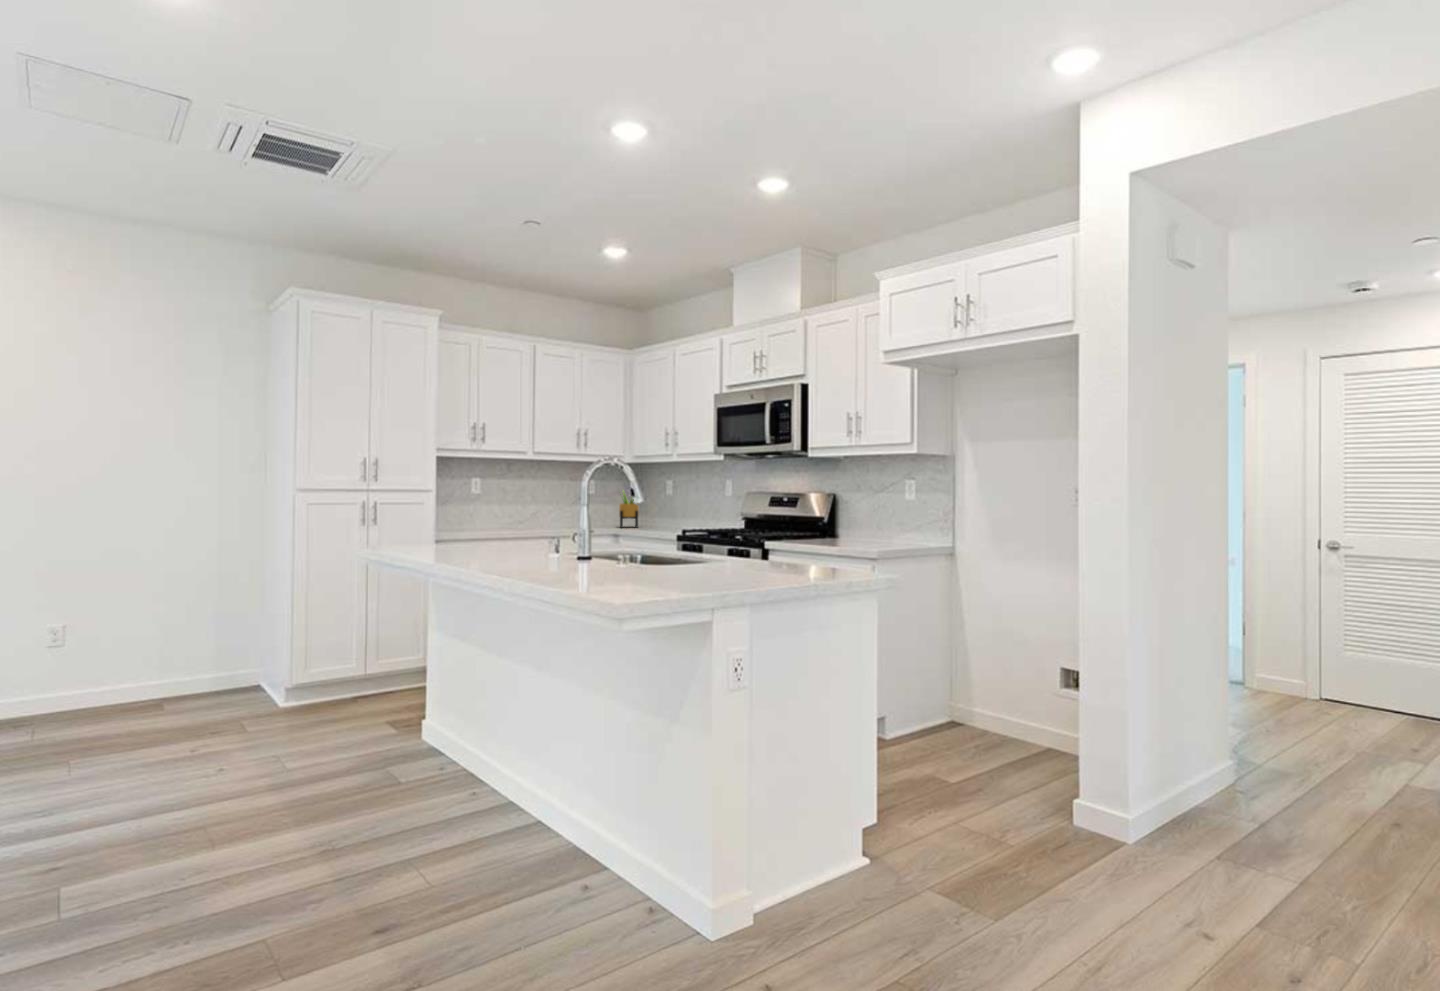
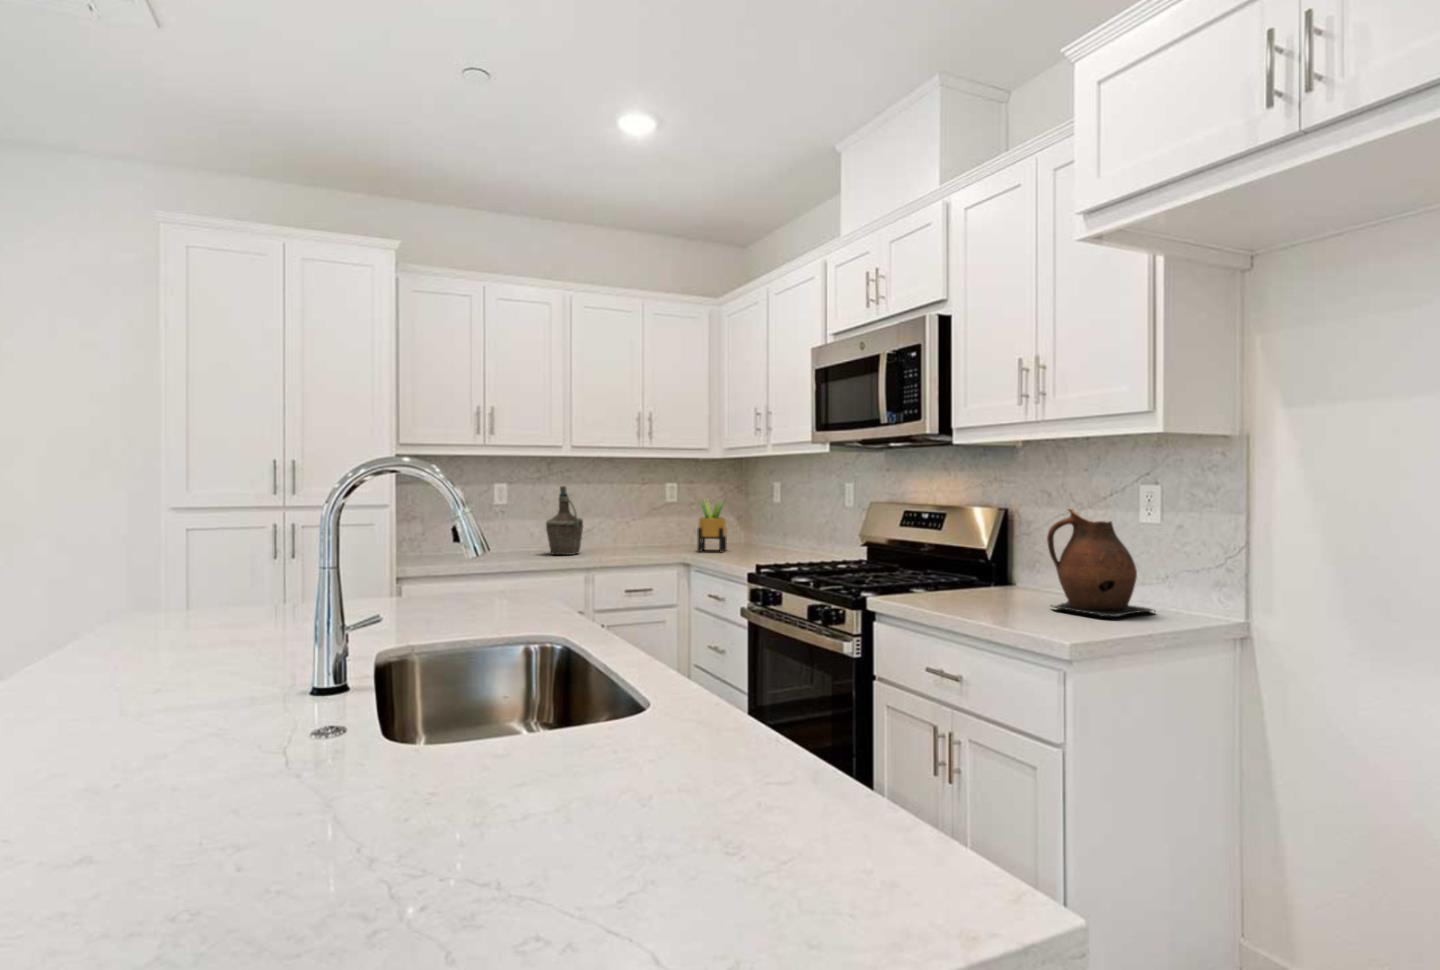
bottle: none [511,481,538,531] -> present [546,486,583,555]
ceramic pitcher: none [861,492,911,545] -> present [1047,509,1155,617]

